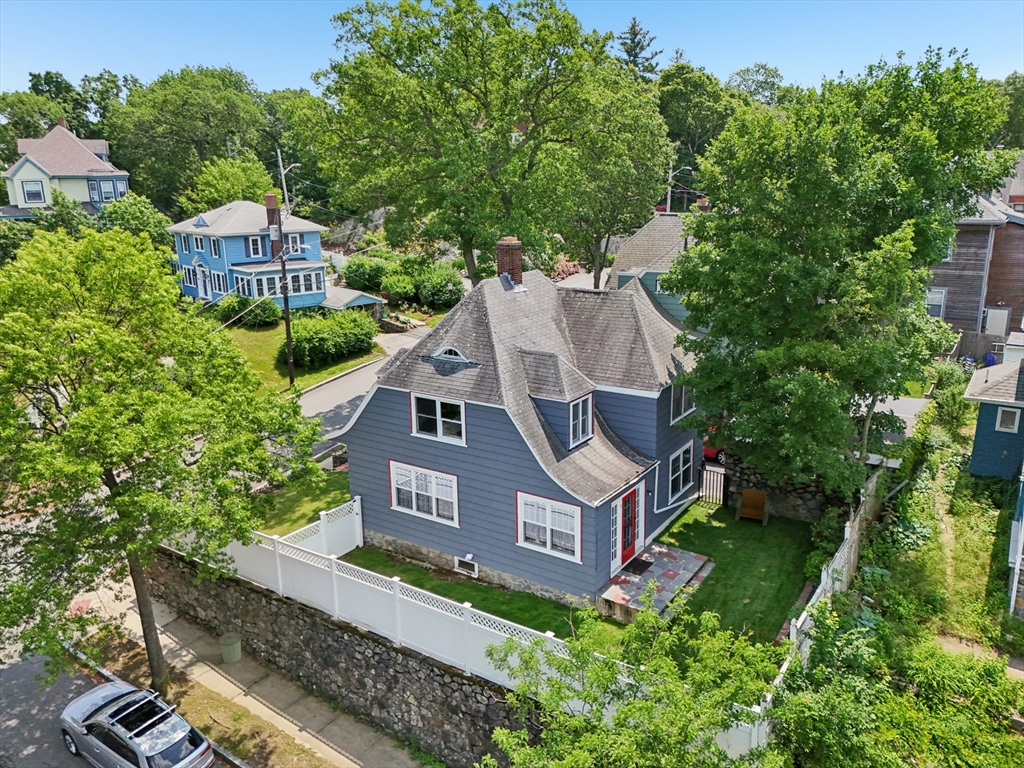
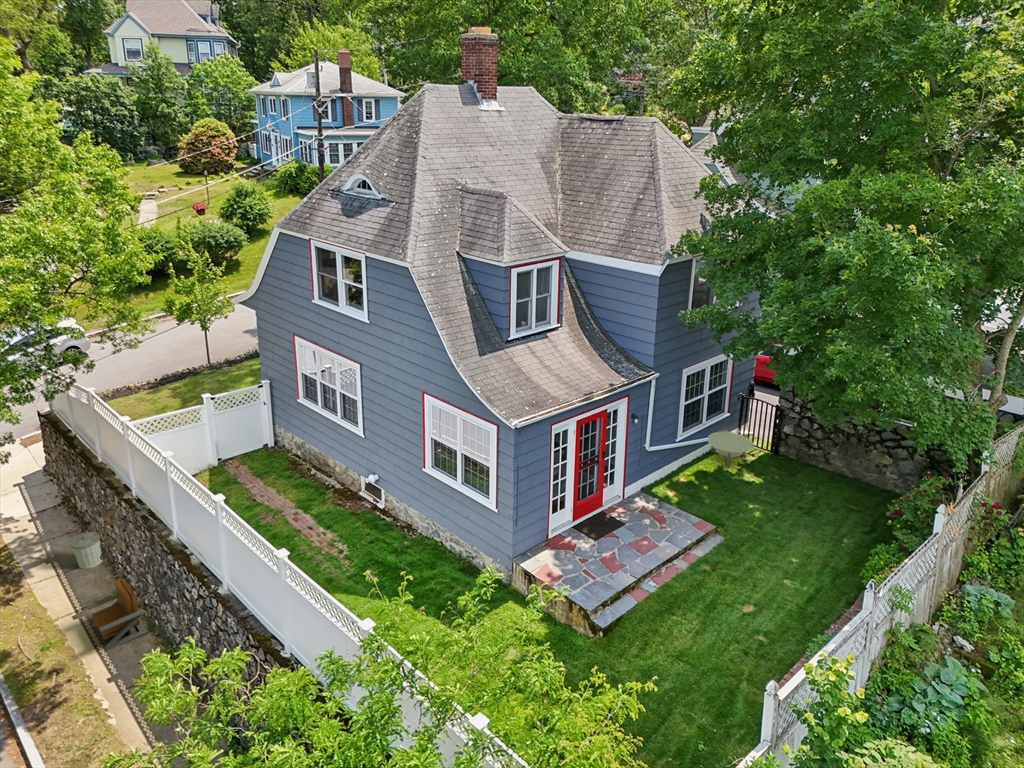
lounge chair: present [735,488,770,526] -> present [87,578,148,651]
round table: none [683,496,715,520] -> present [707,432,753,467]

